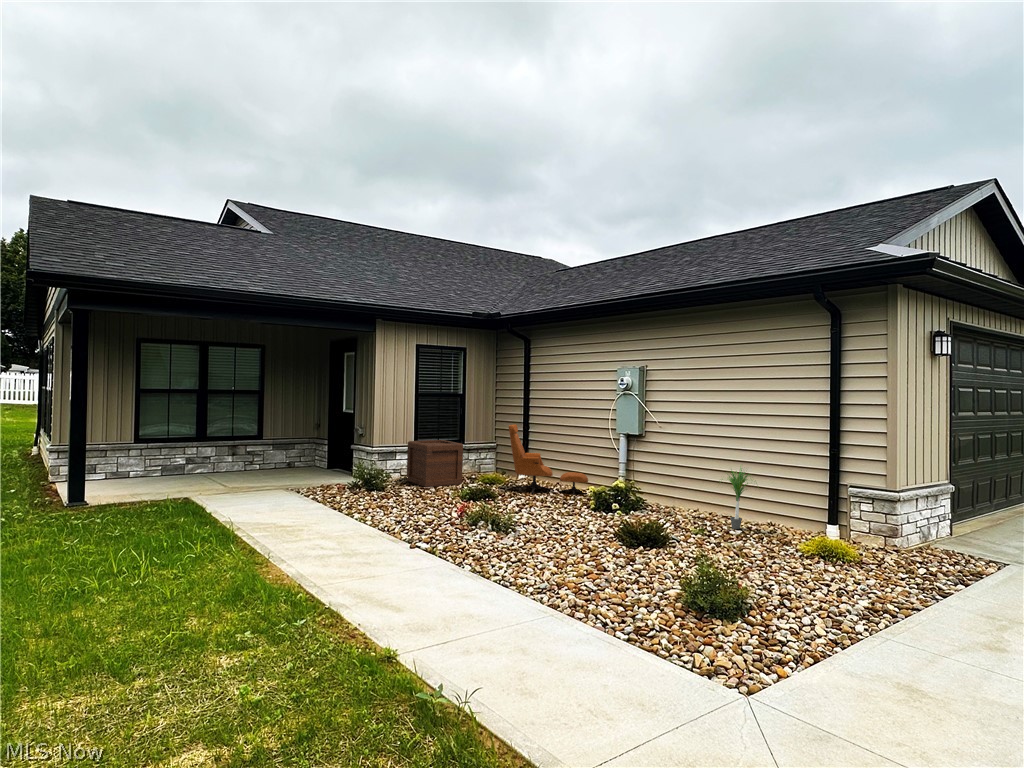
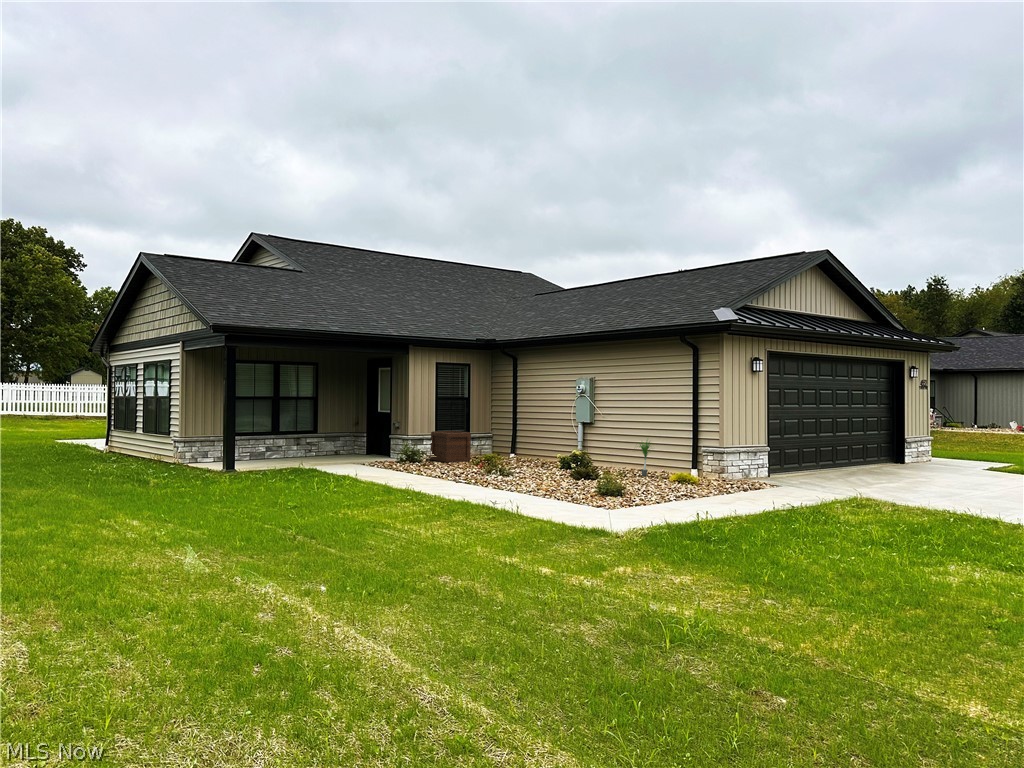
lounge chair: present [509,425,588,495] -> none [503,418,559,465]

